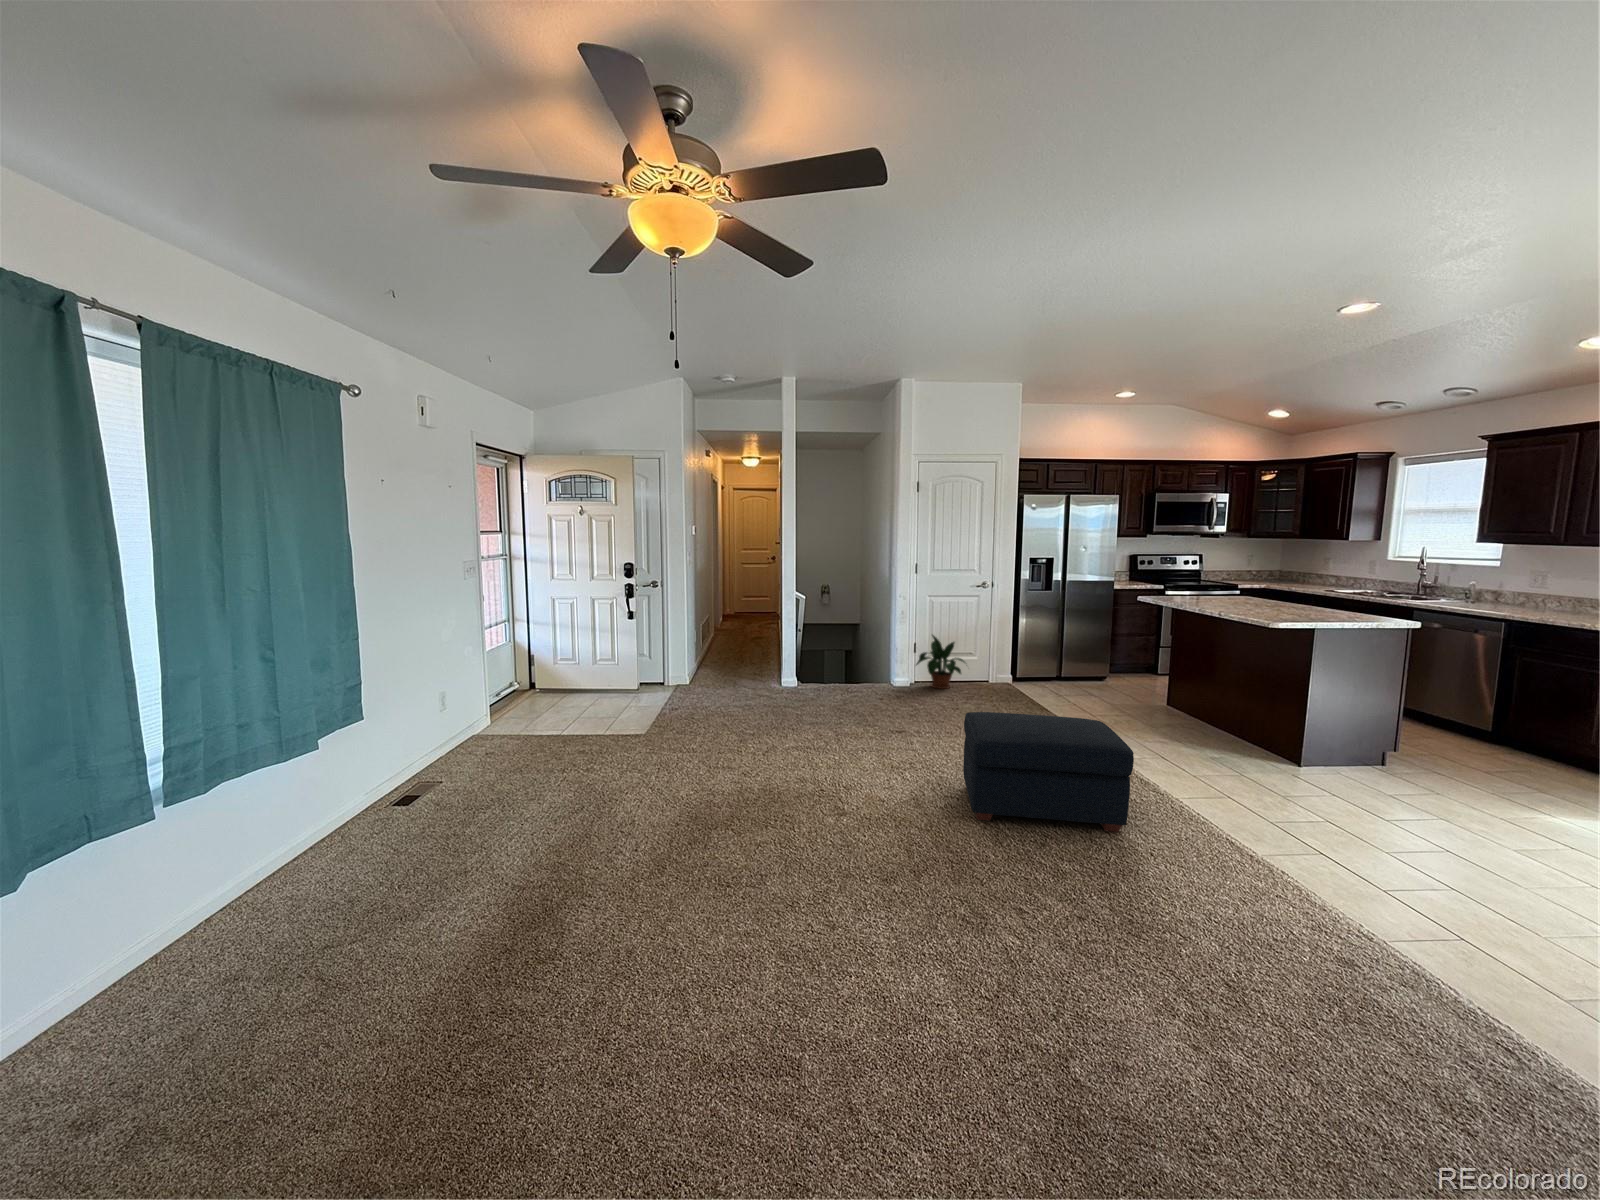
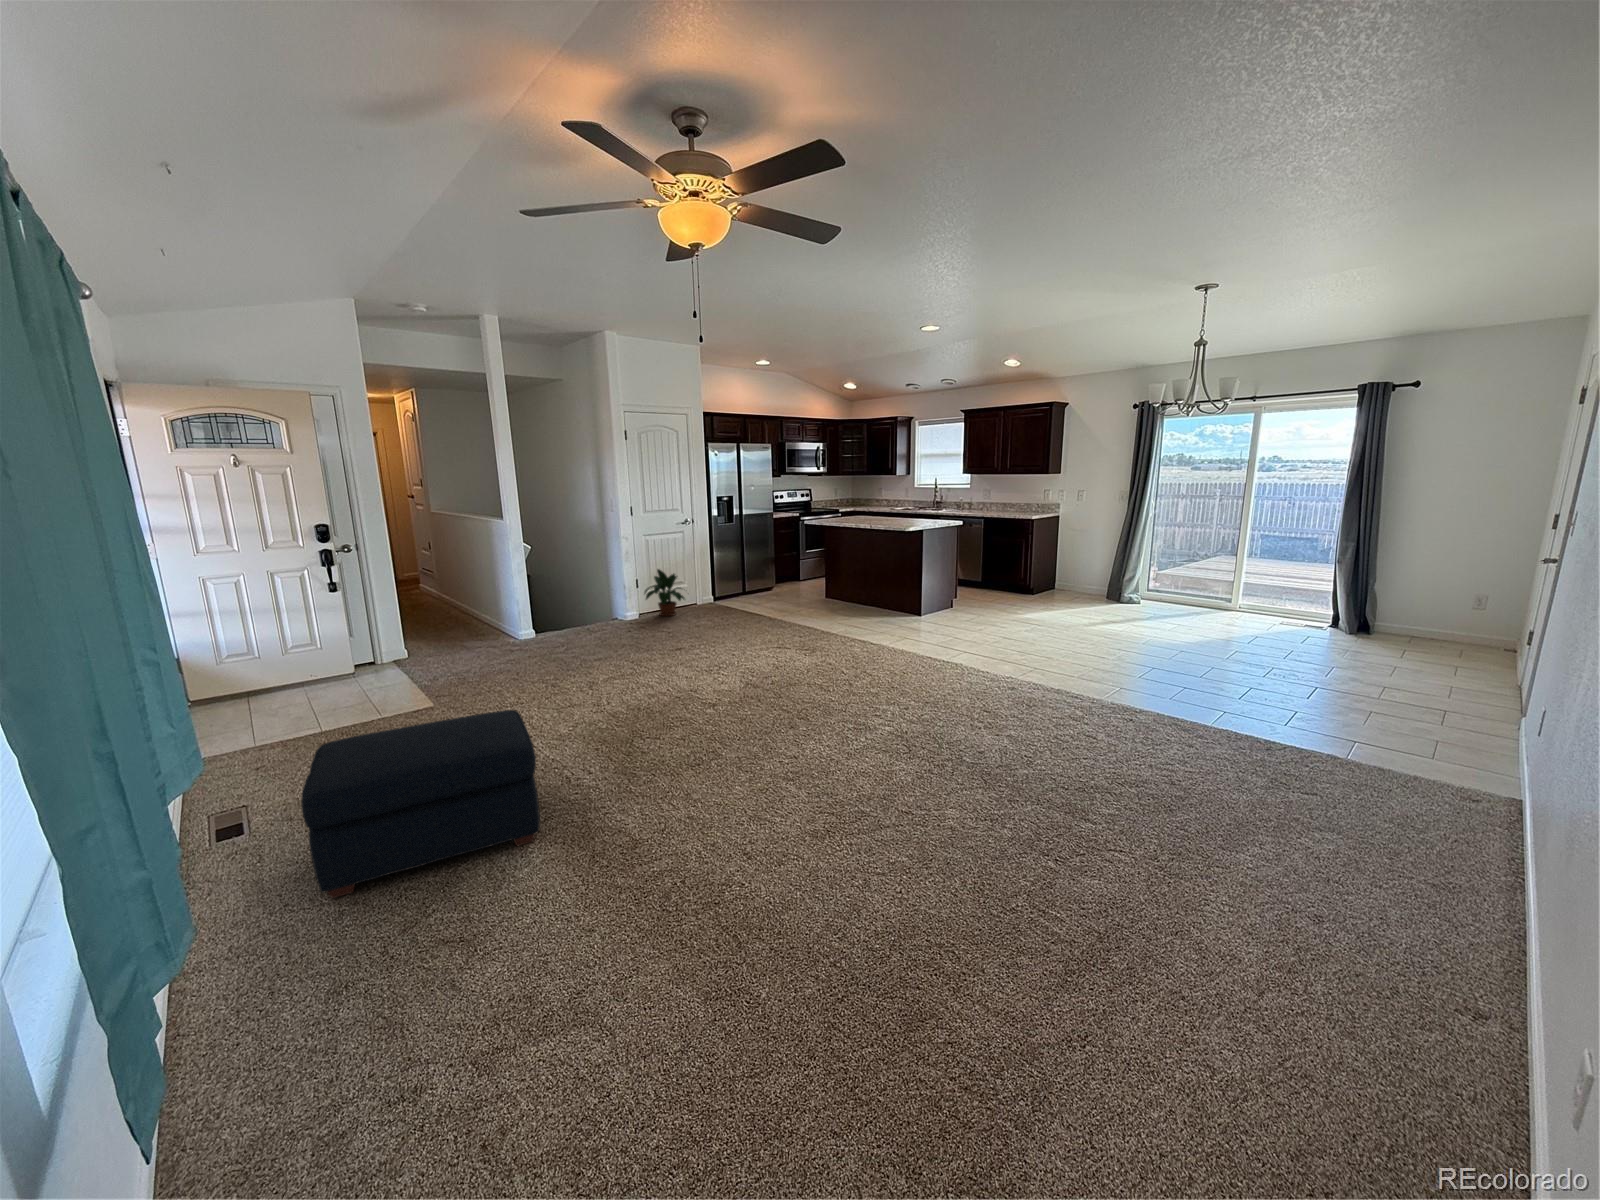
ottoman: present [963,712,1134,832] -> present [301,710,540,898]

